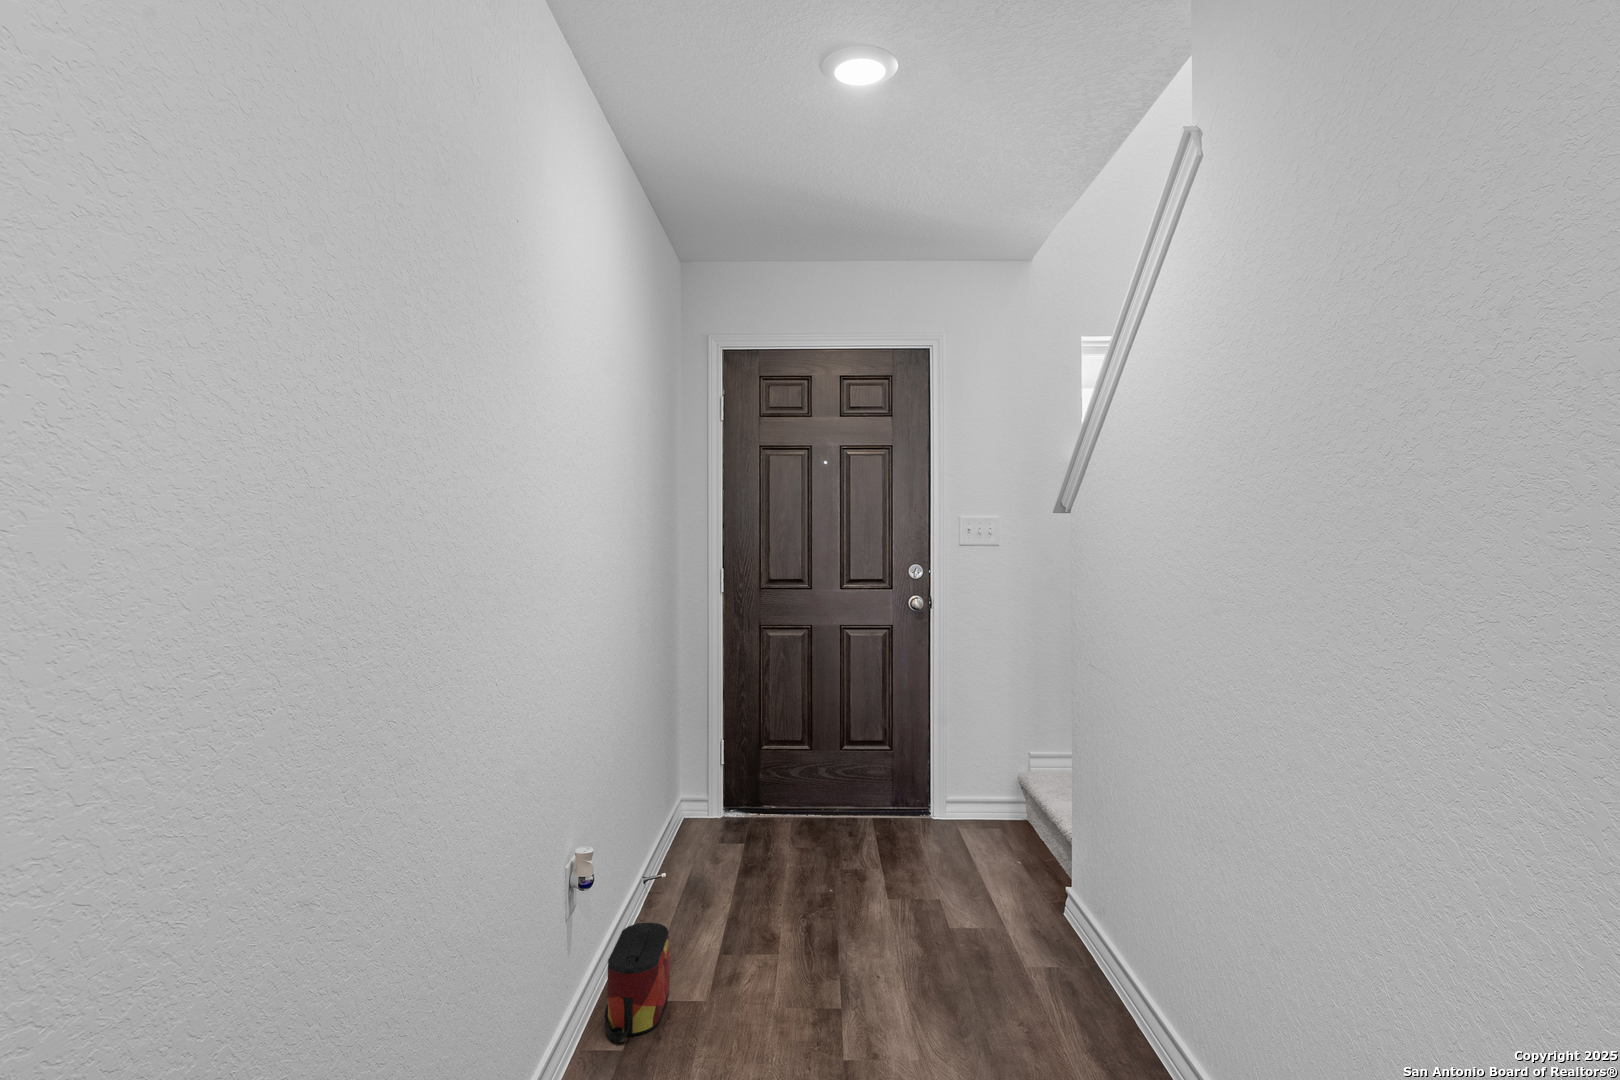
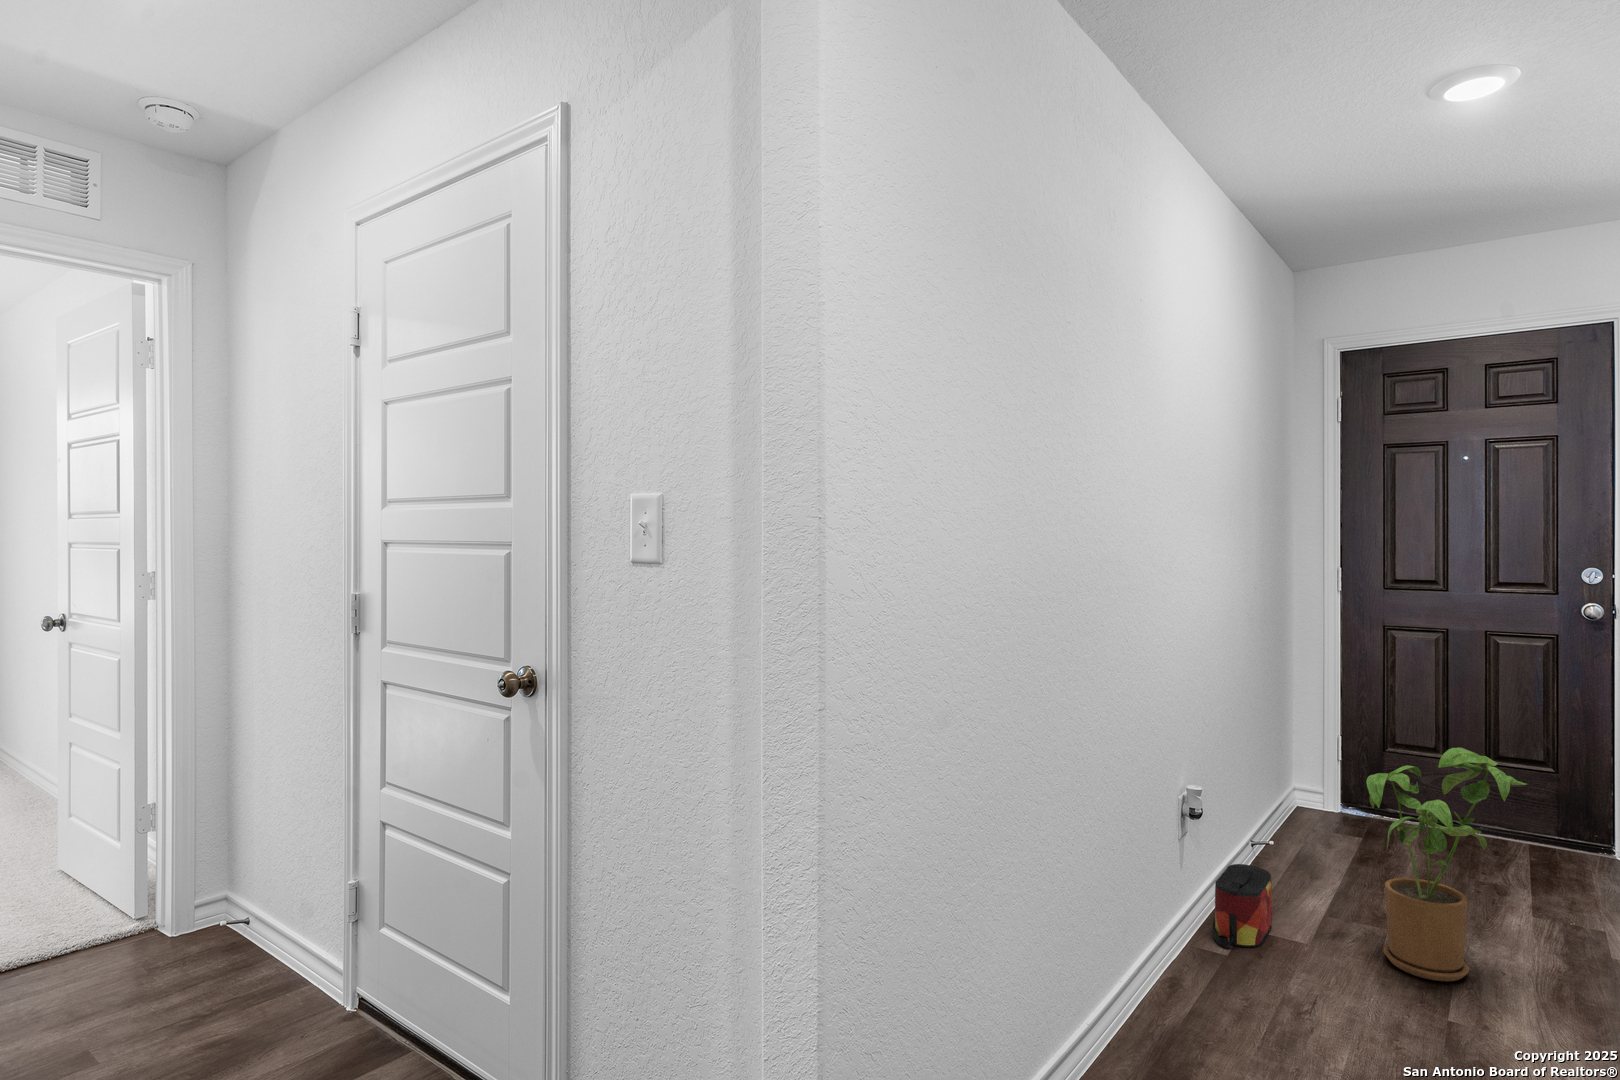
house plant: none [762,754,899,1009] -> present [1366,748,1527,981]

